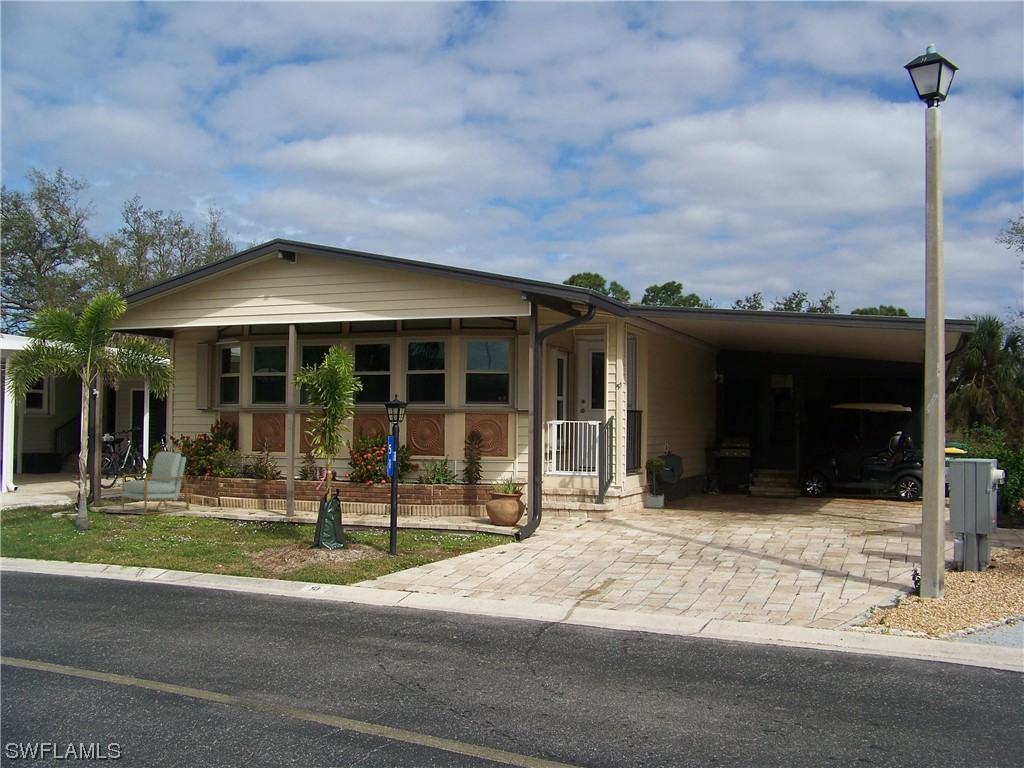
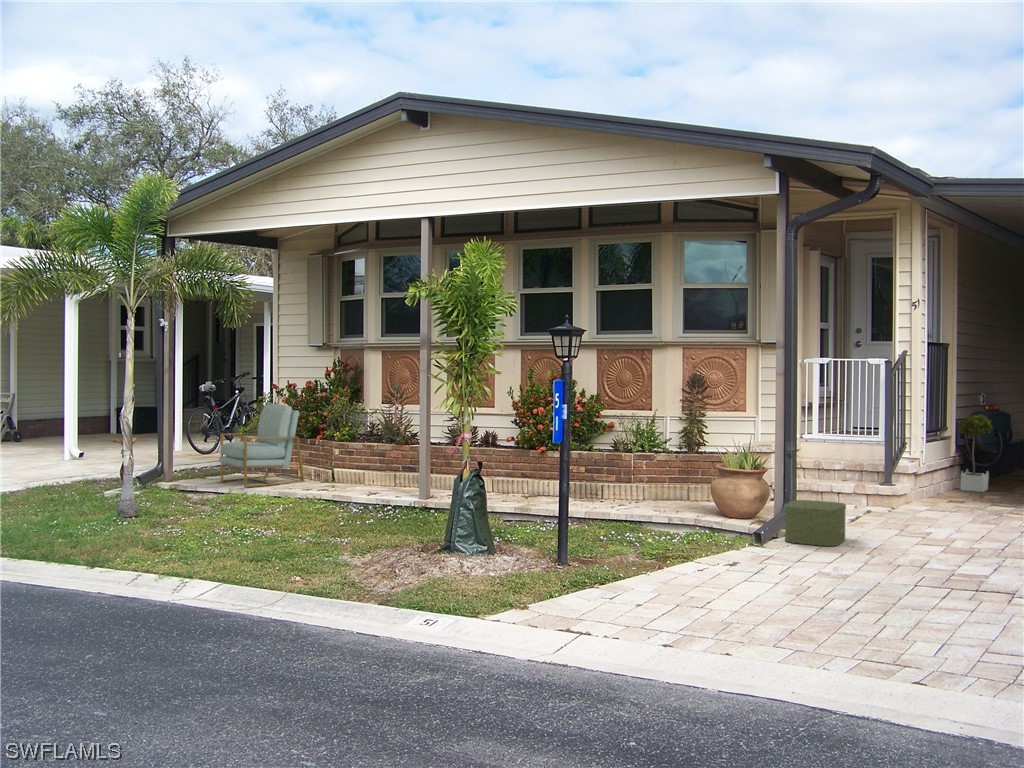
storage box: none [530,512,568,539] -> present [785,500,846,546]

